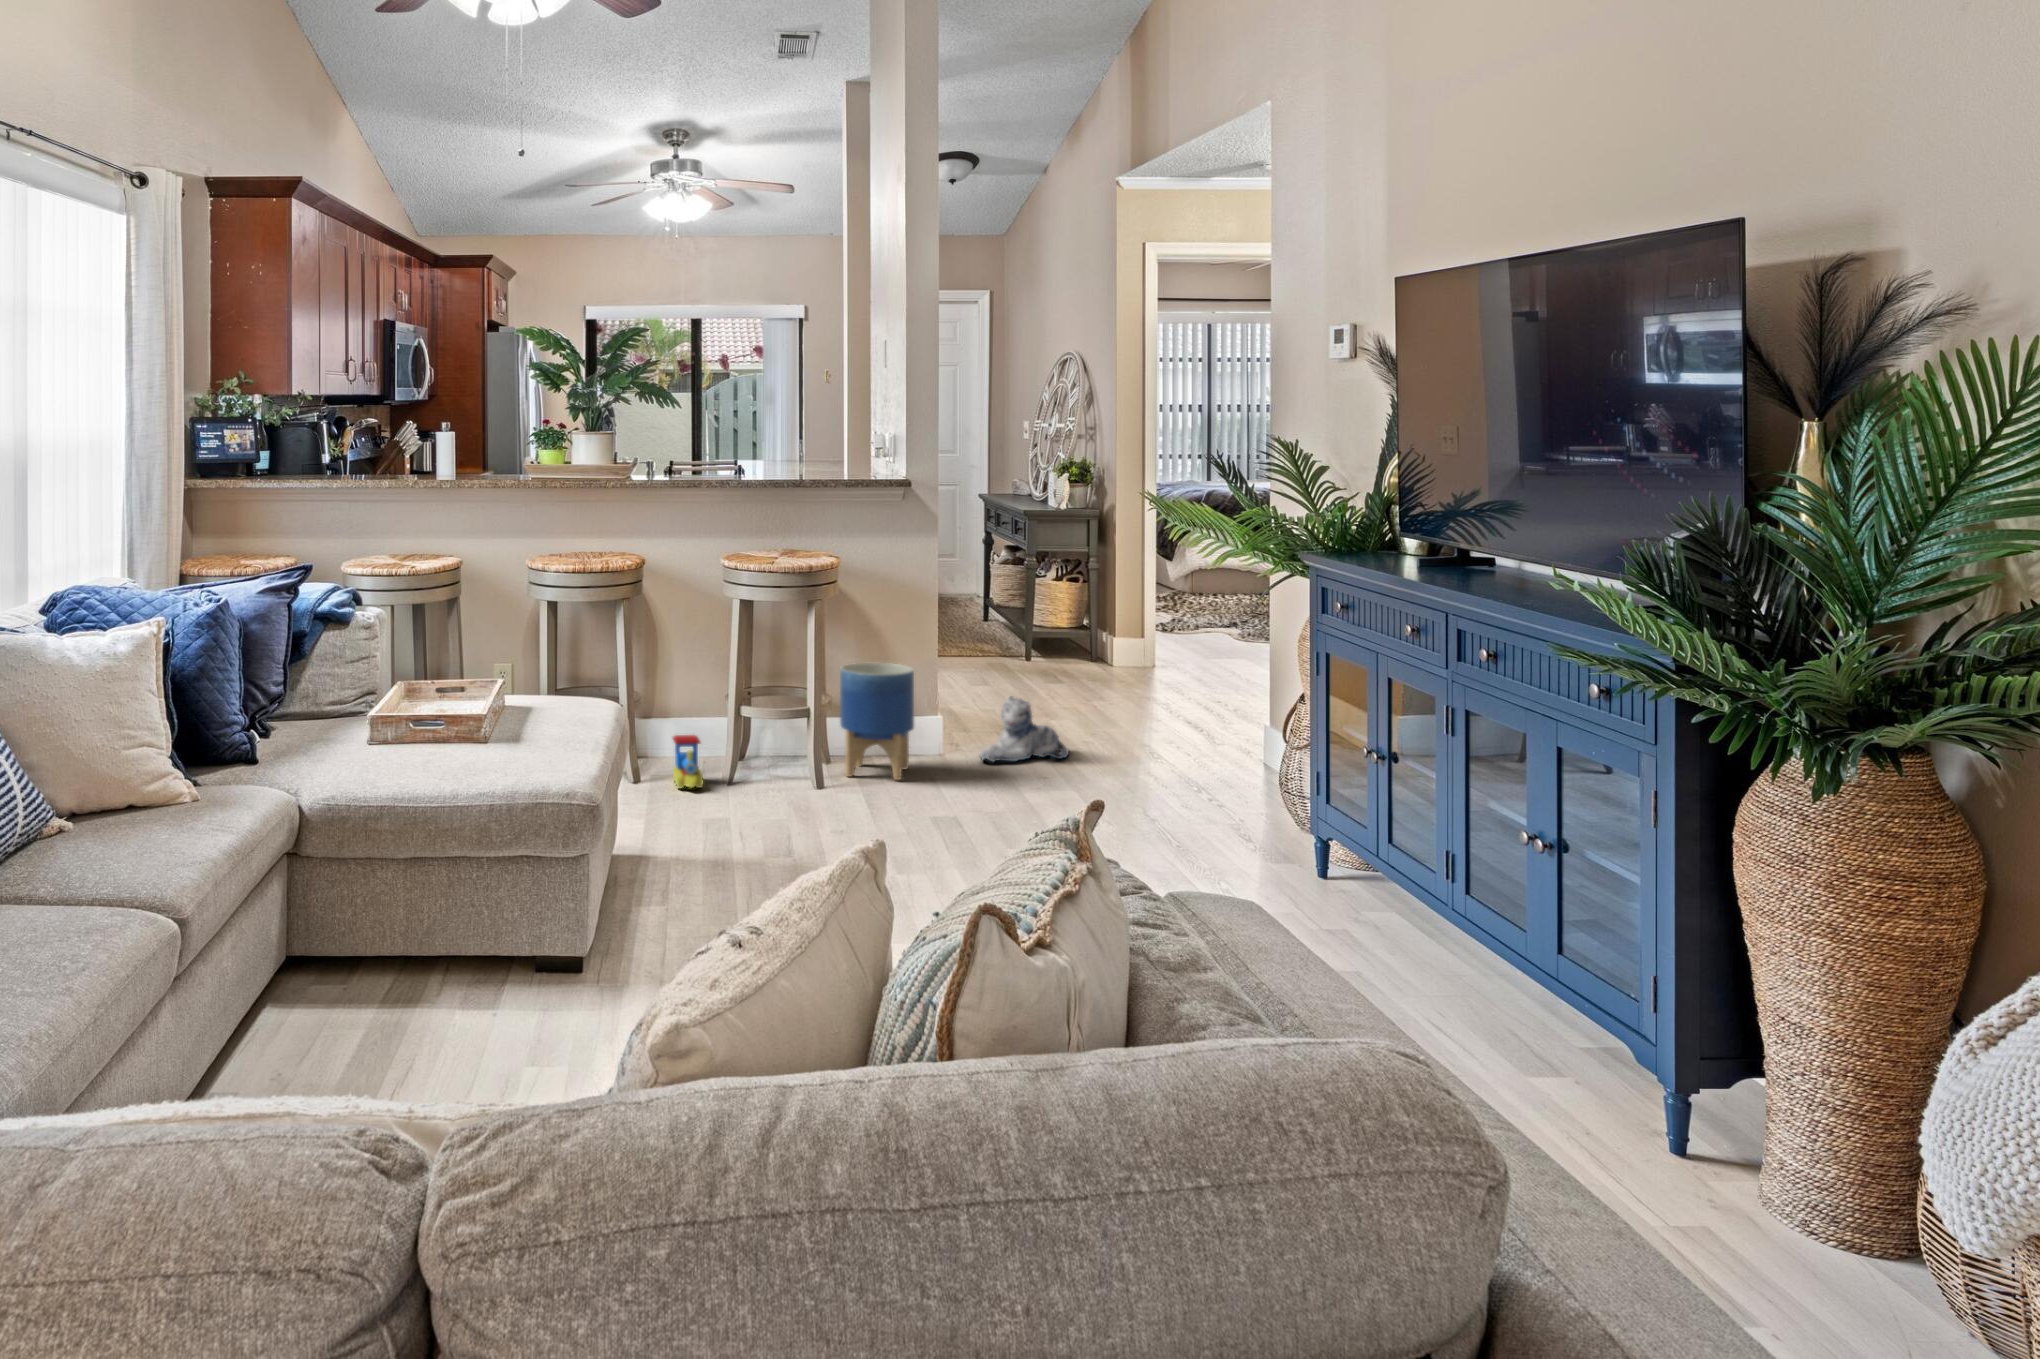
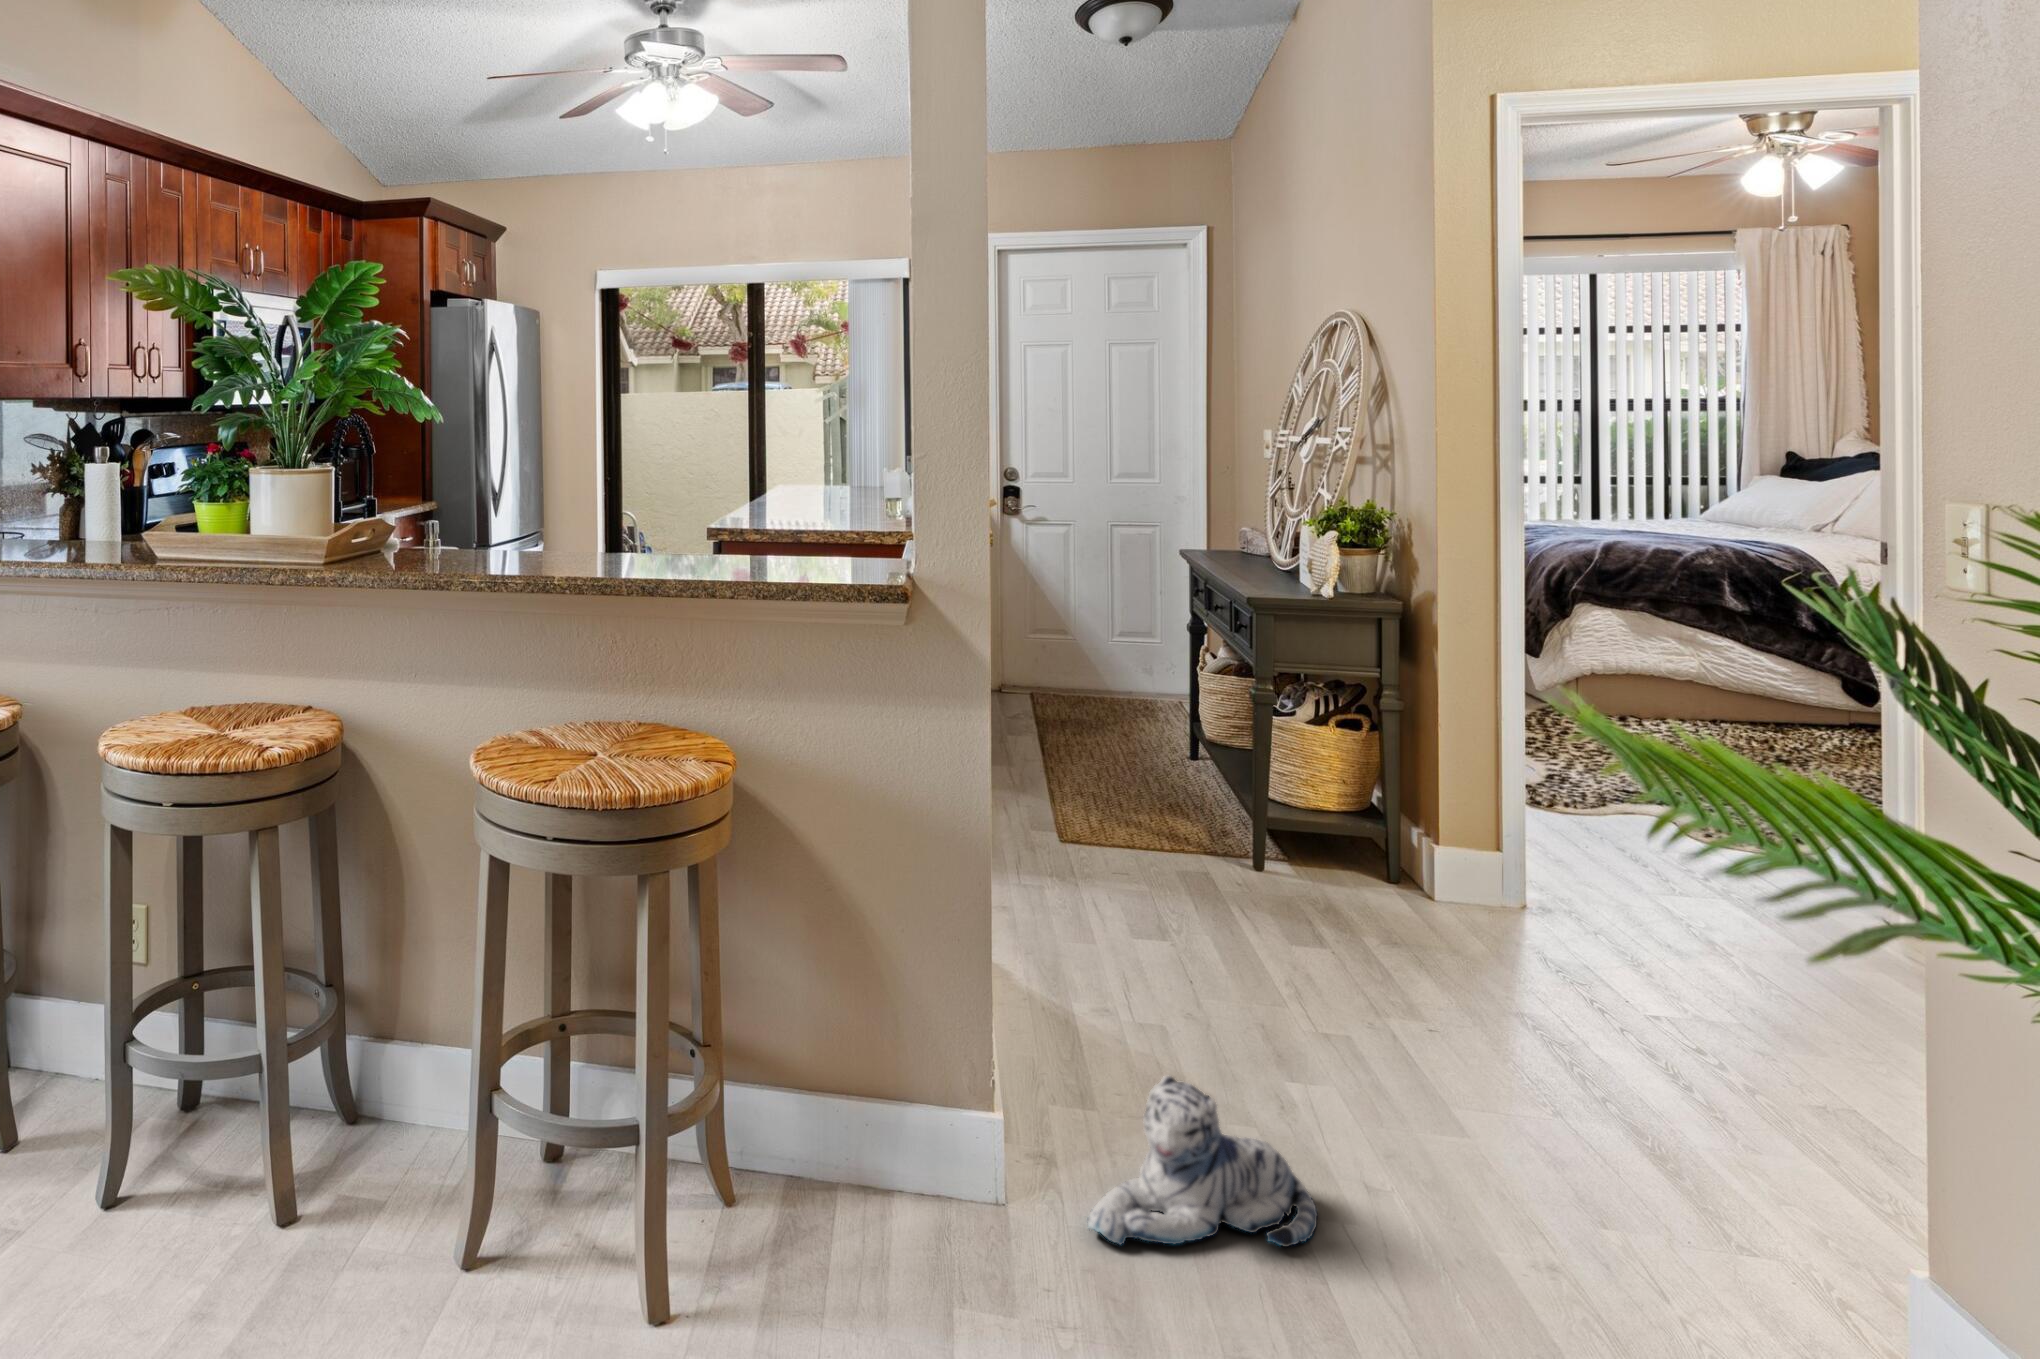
planter: present [840,663,914,780] -> none [742,982,913,1302]
toy train: present [673,735,703,788] -> none [336,1130,418,1286]

